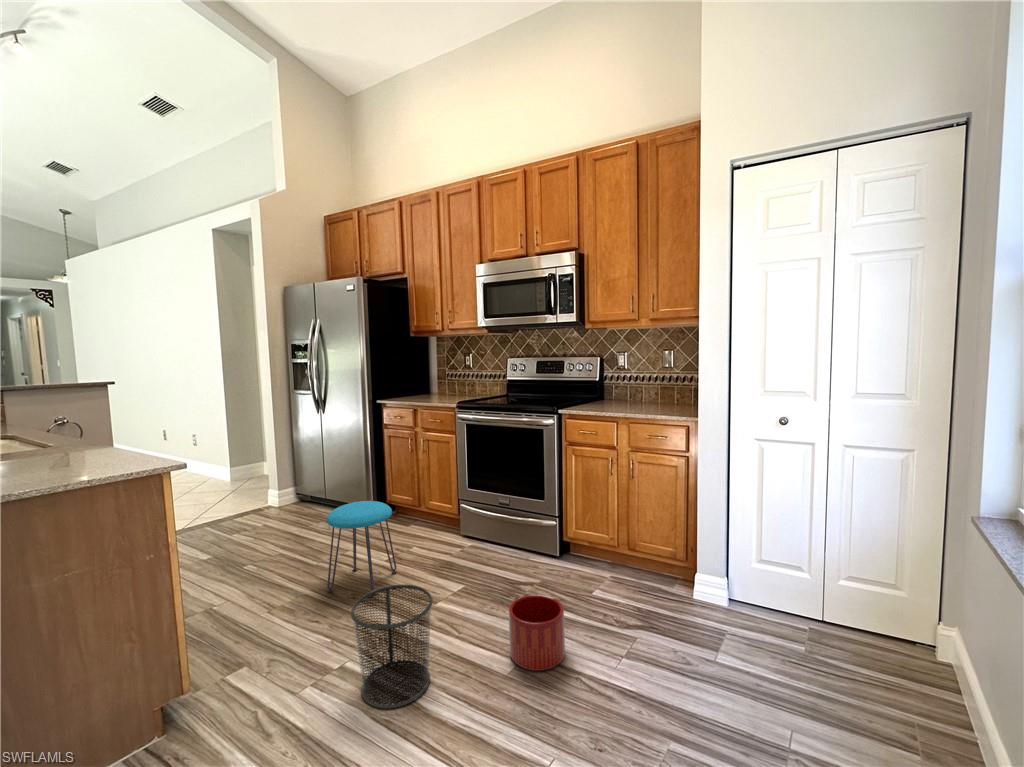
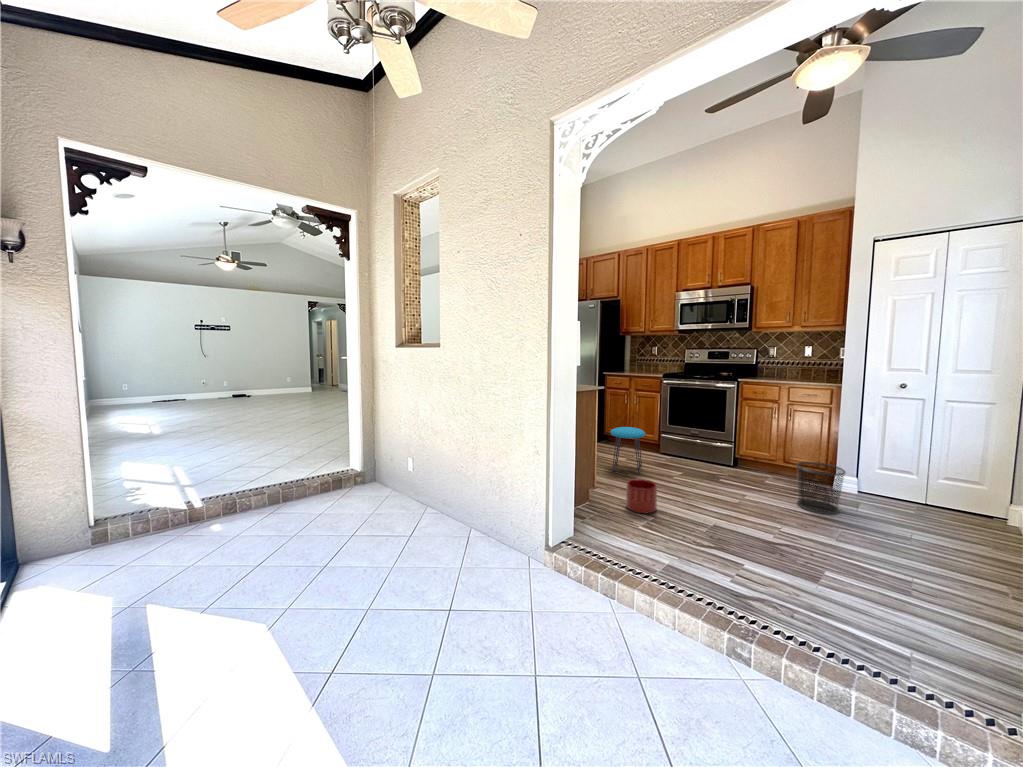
waste bin: present [351,584,433,708] -> present [796,462,845,514]
planter: present [509,594,565,671] -> present [626,479,657,514]

